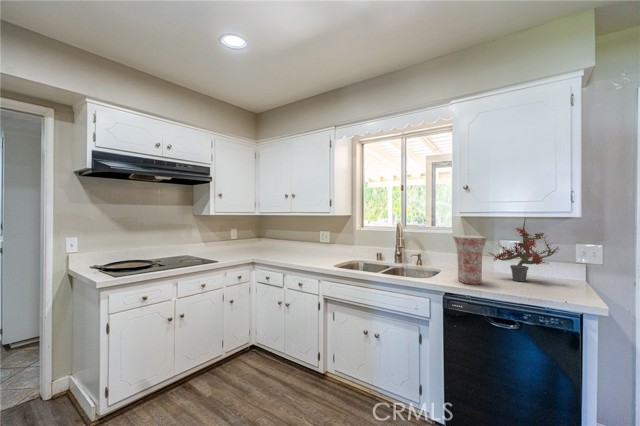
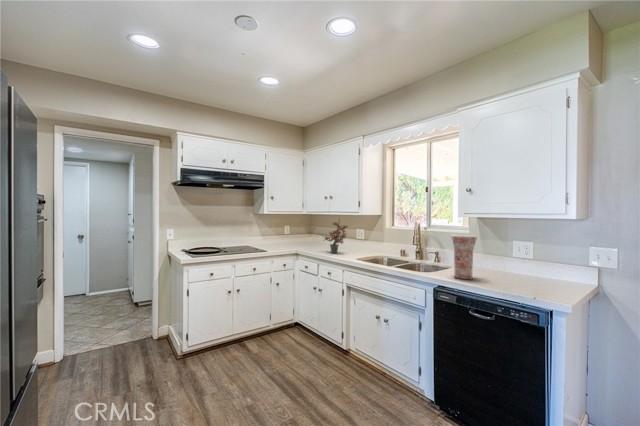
potted plant: present [490,220,558,282] -> present [325,222,347,253]

